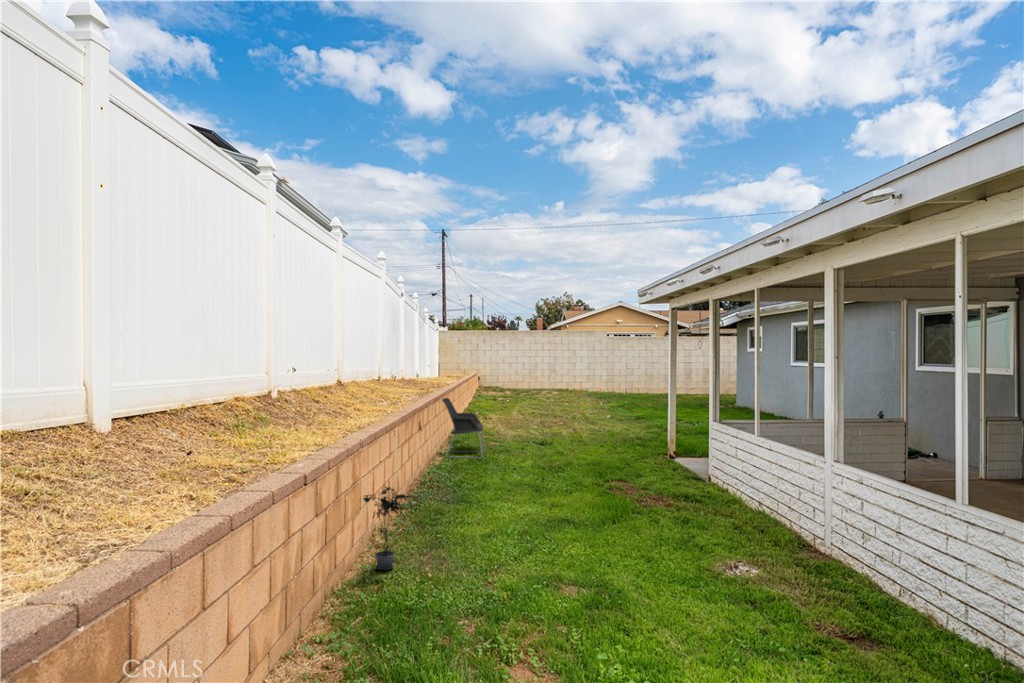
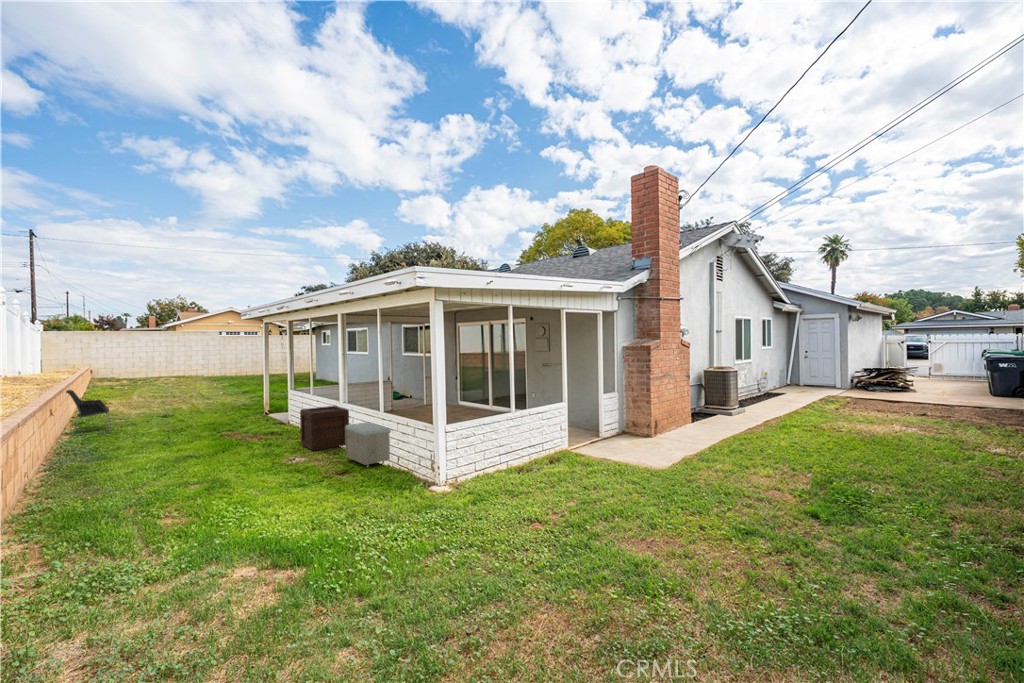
wooden crate: none [744,464,852,558] -> present [300,406,349,451]
potted plant: present [363,487,415,570] -> none [22,448,74,504]
storage bench: none [863,522,1010,652] -> present [345,422,391,467]

